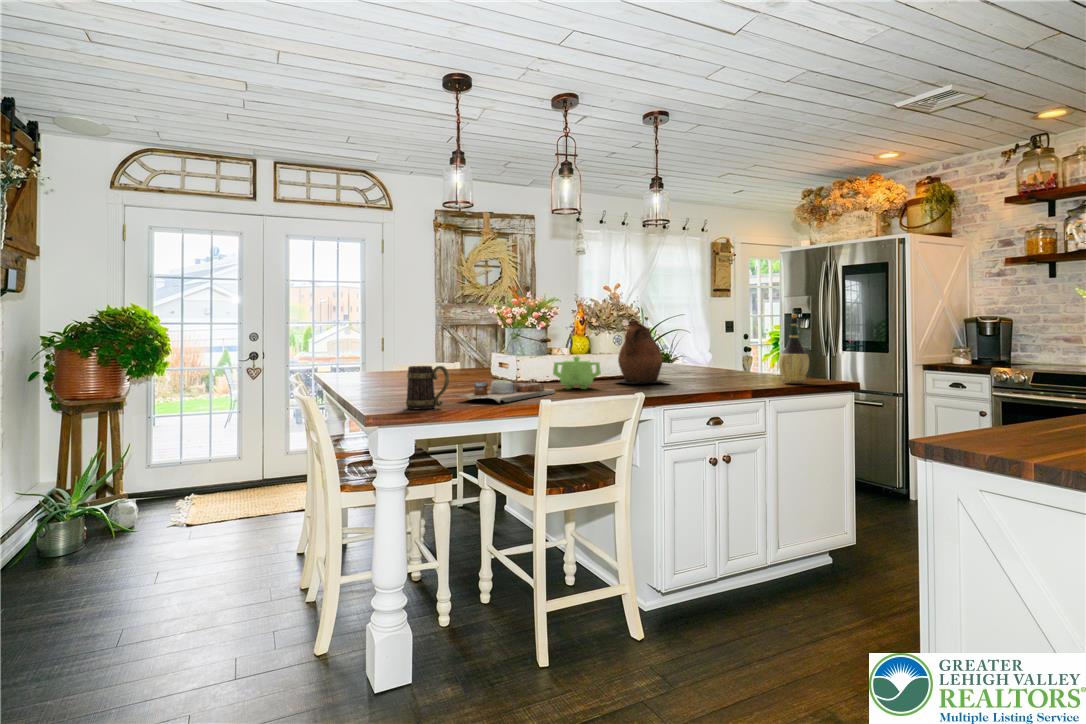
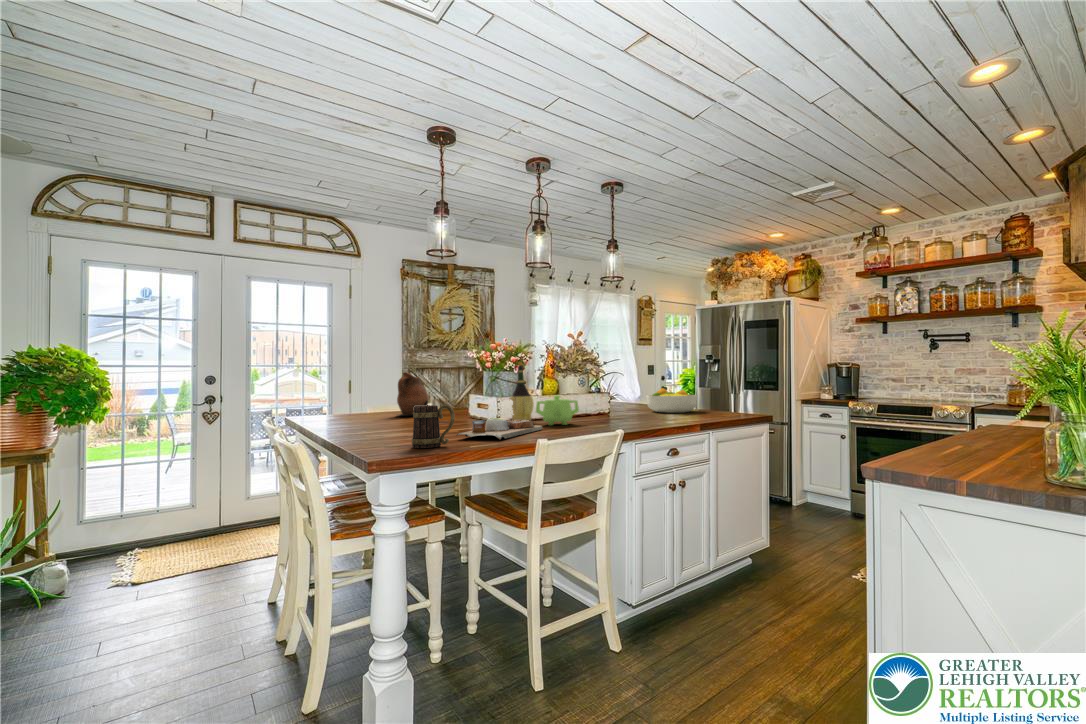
wine bottle: present [779,314,809,383] -> present [510,362,534,421]
ceramic pitcher: present [617,321,669,384] -> present [397,372,429,416]
fruit bowl: none [693,349,751,378] -> present [646,388,697,413]

